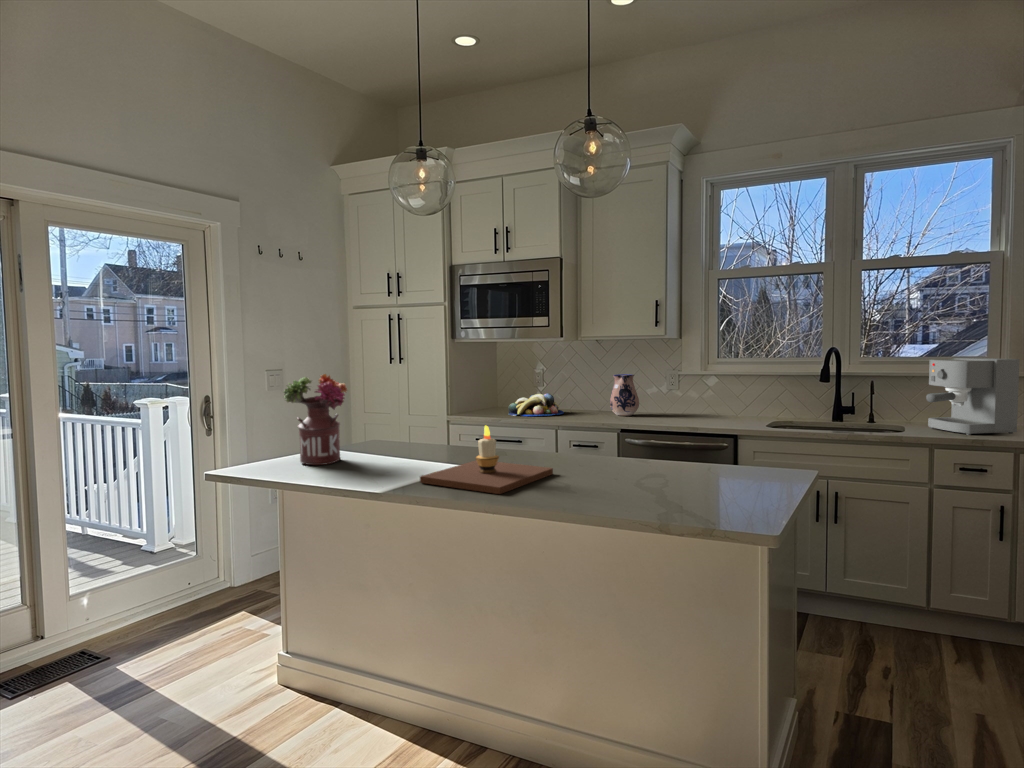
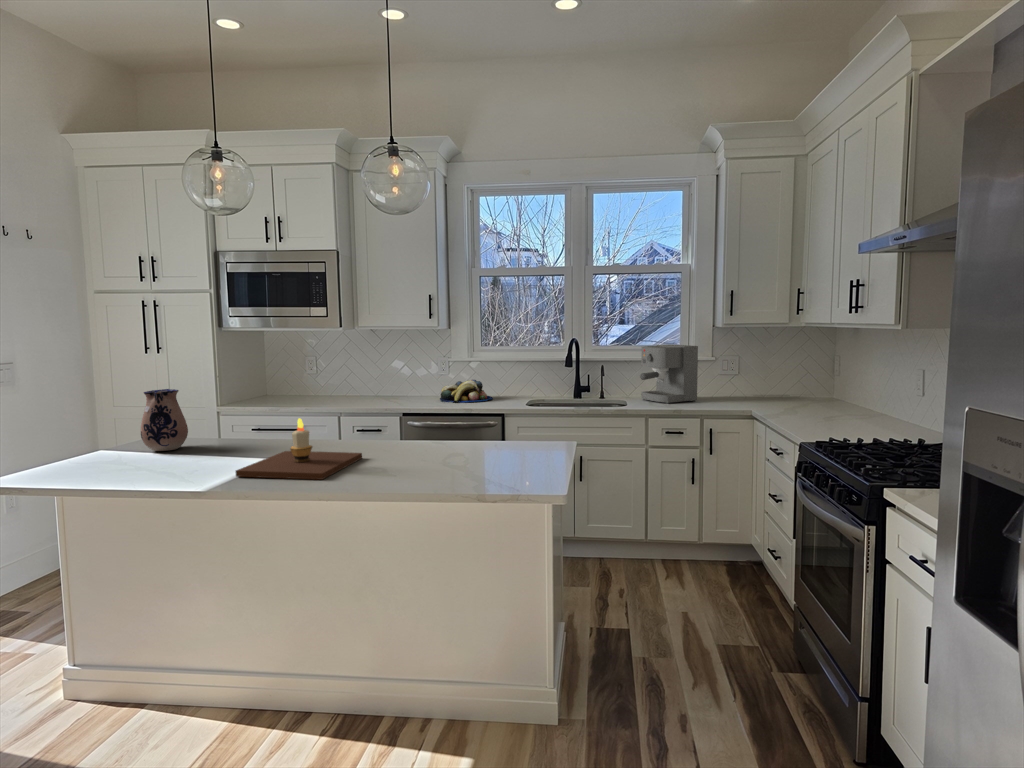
flower arrangement: present [284,374,347,465] -> none [56,373,134,470]
ceramic pitcher: present [610,374,639,416] -> present [141,389,188,451]
fruit bowl: present [508,393,564,417] -> present [440,380,493,403]

